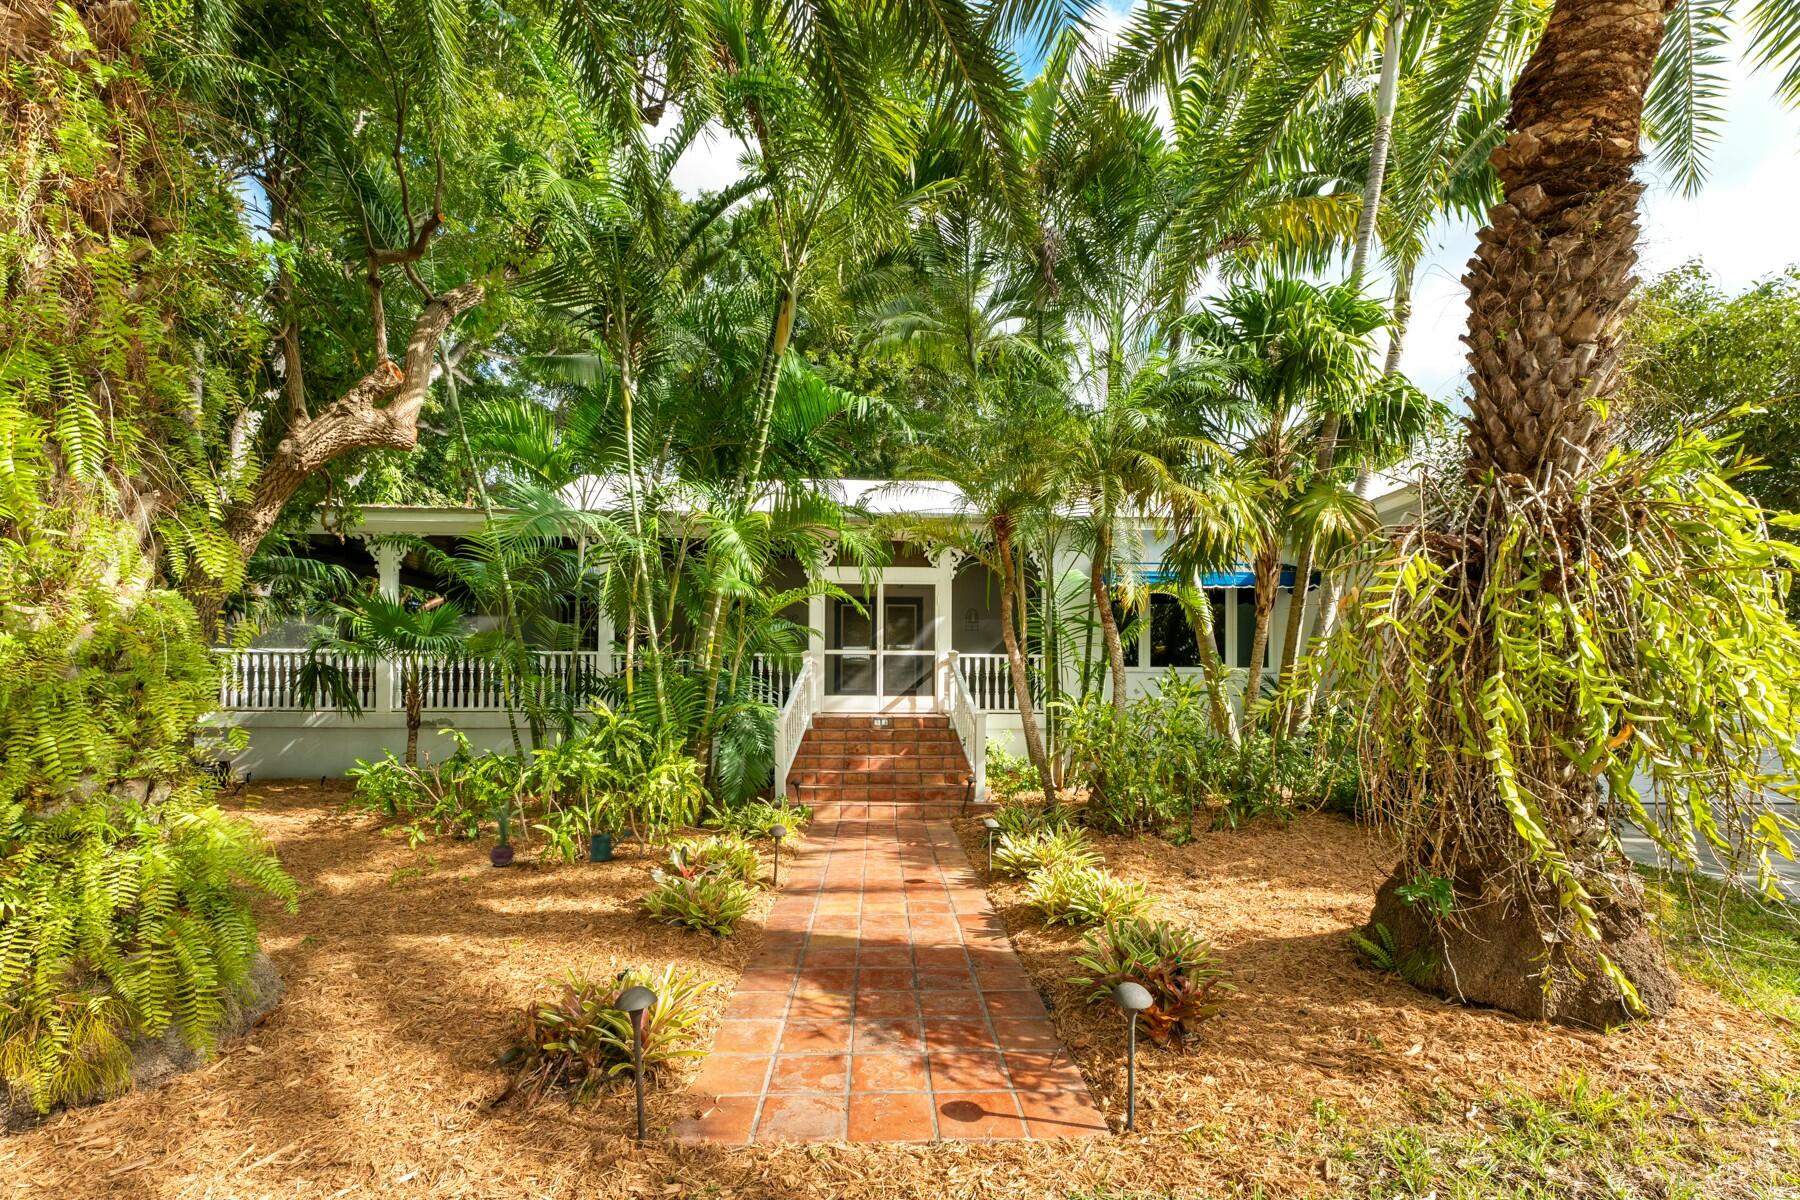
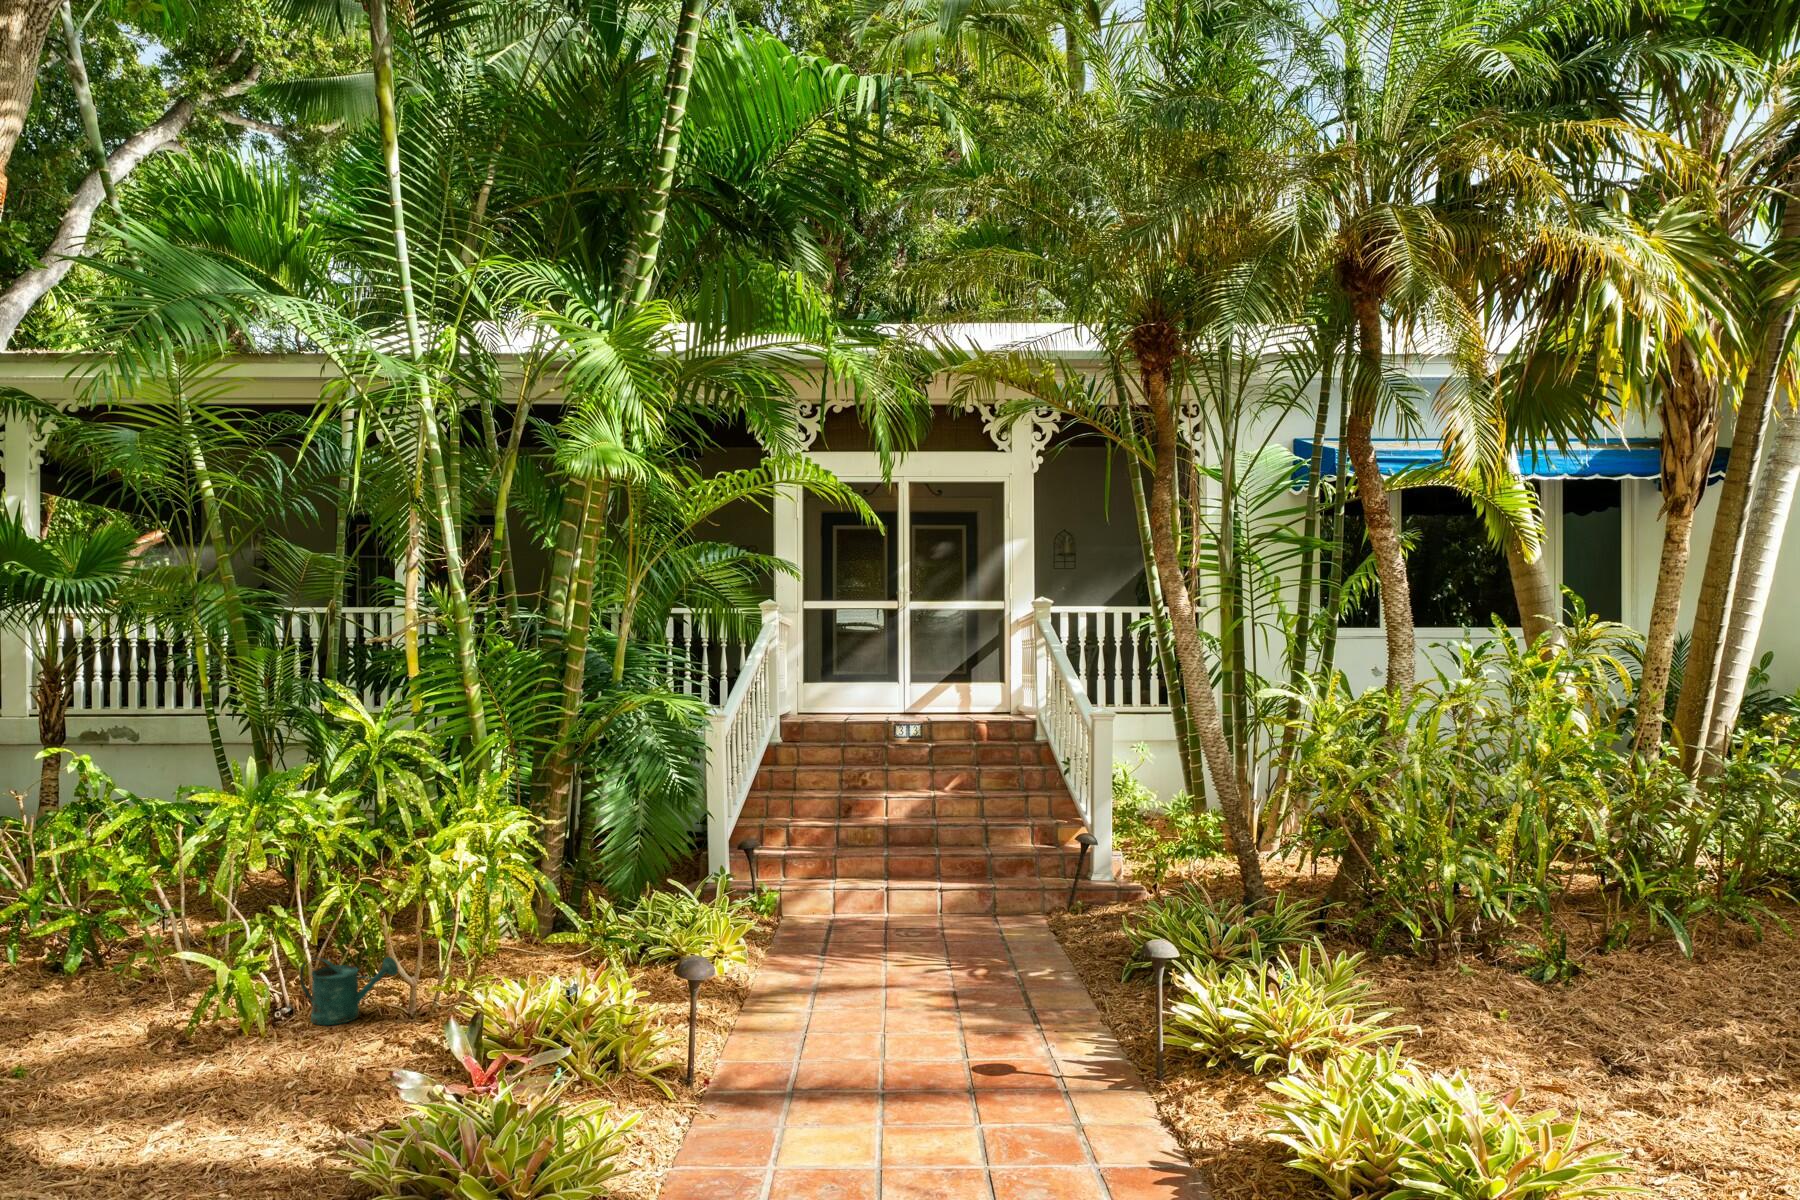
decorative plant: present [489,800,522,866] -> none [50,897,215,1038]

